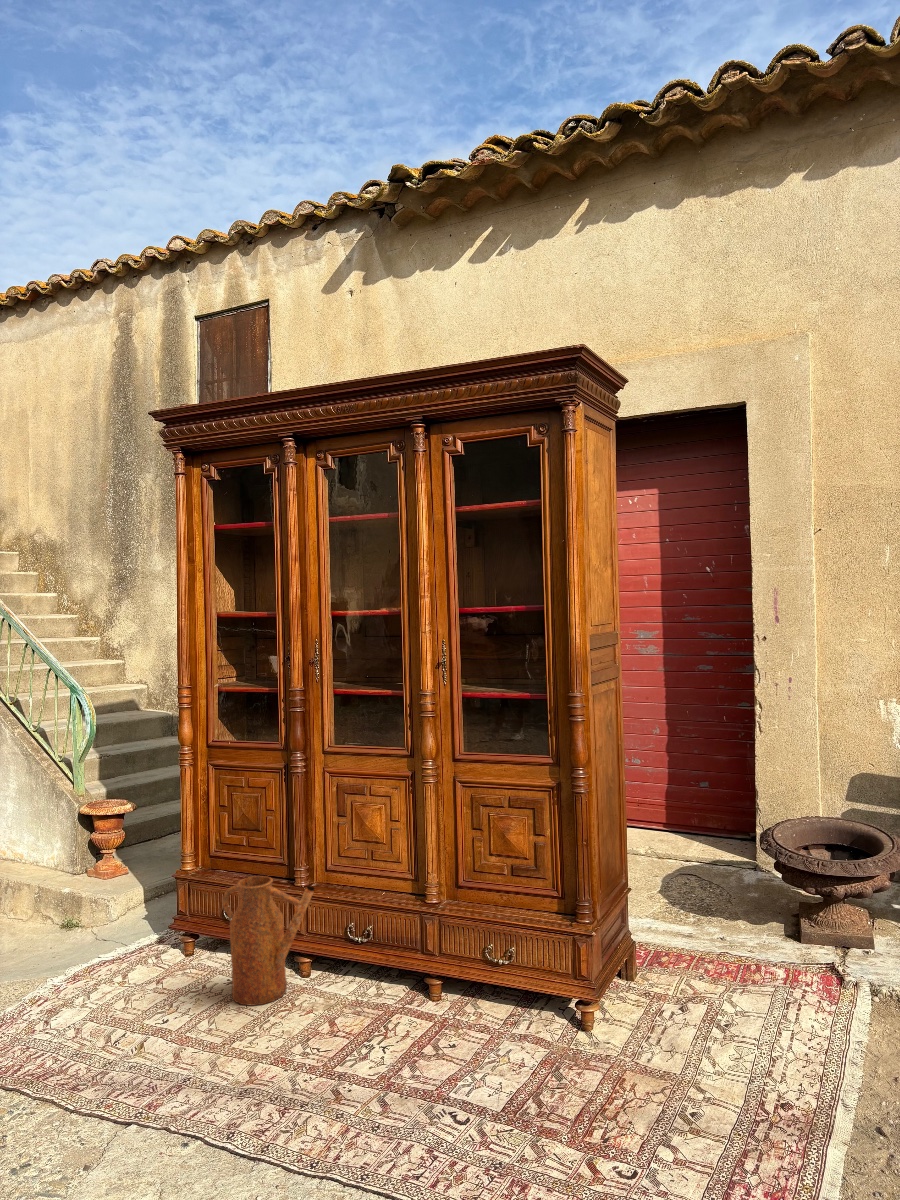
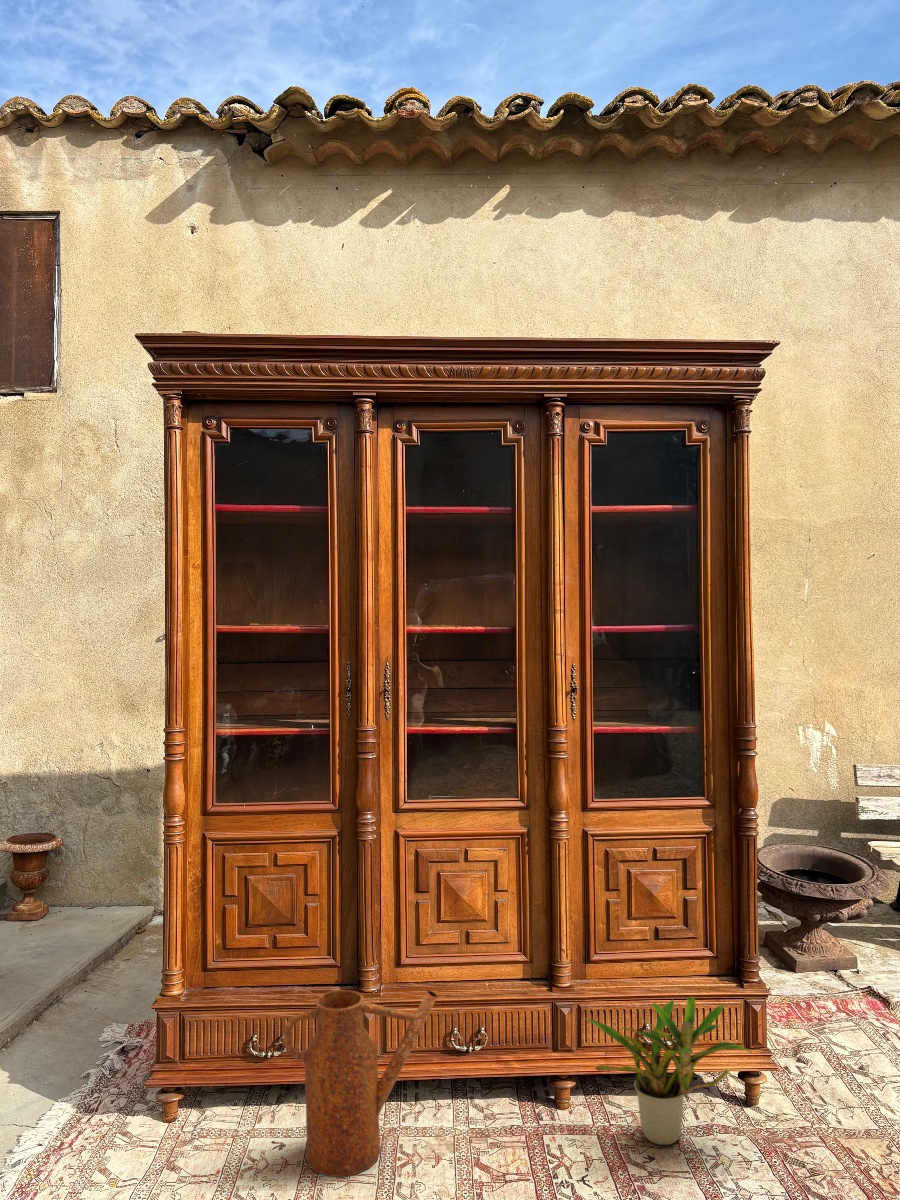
potted plant: none [395,927,535,1045] -> present [585,997,751,1145]

